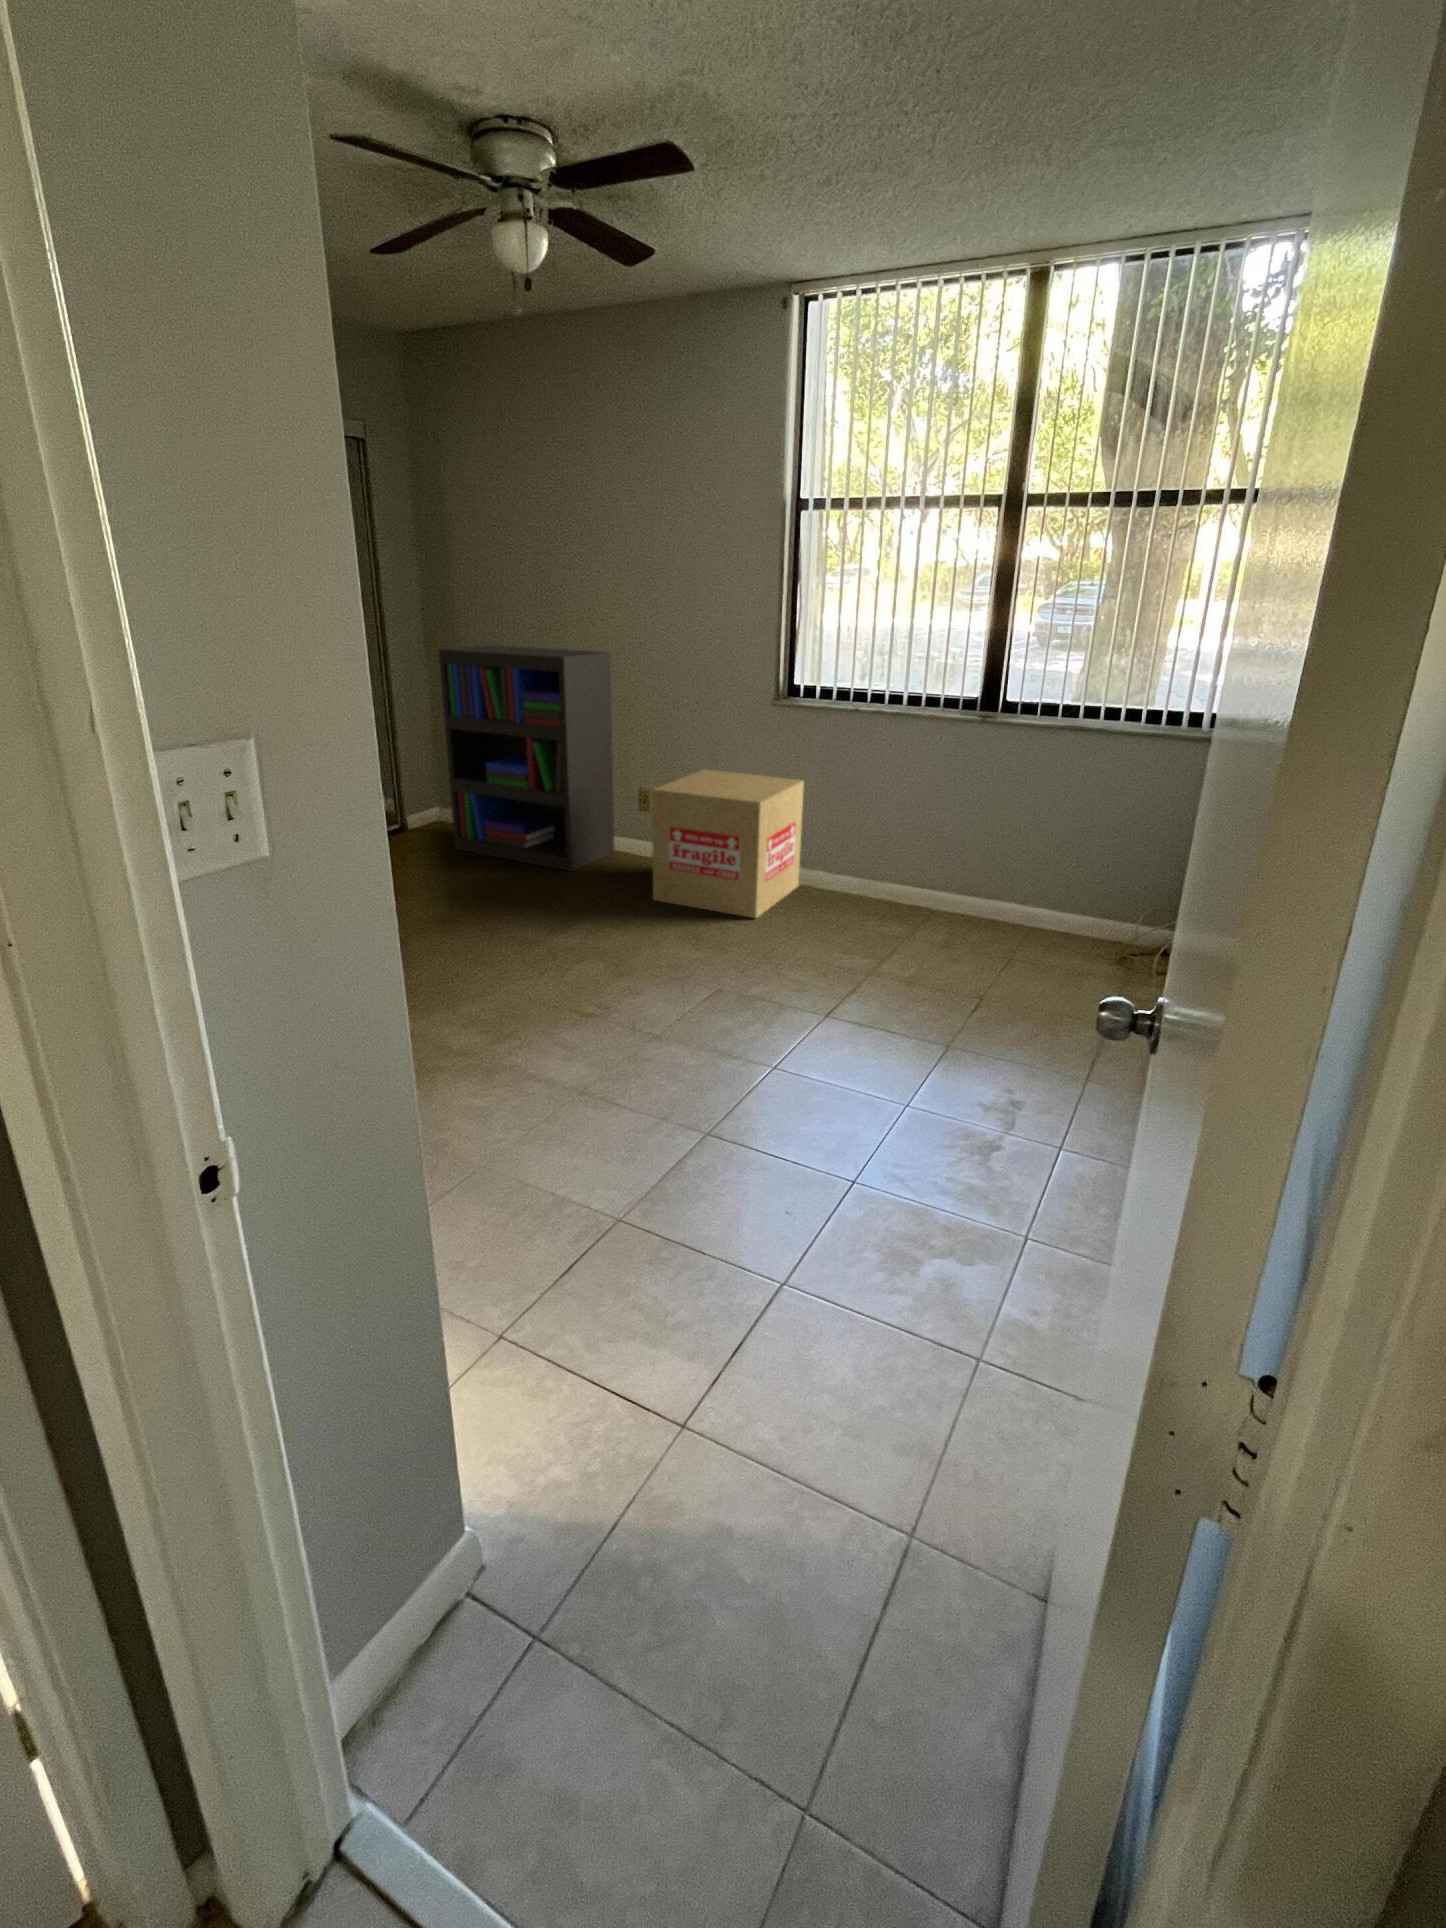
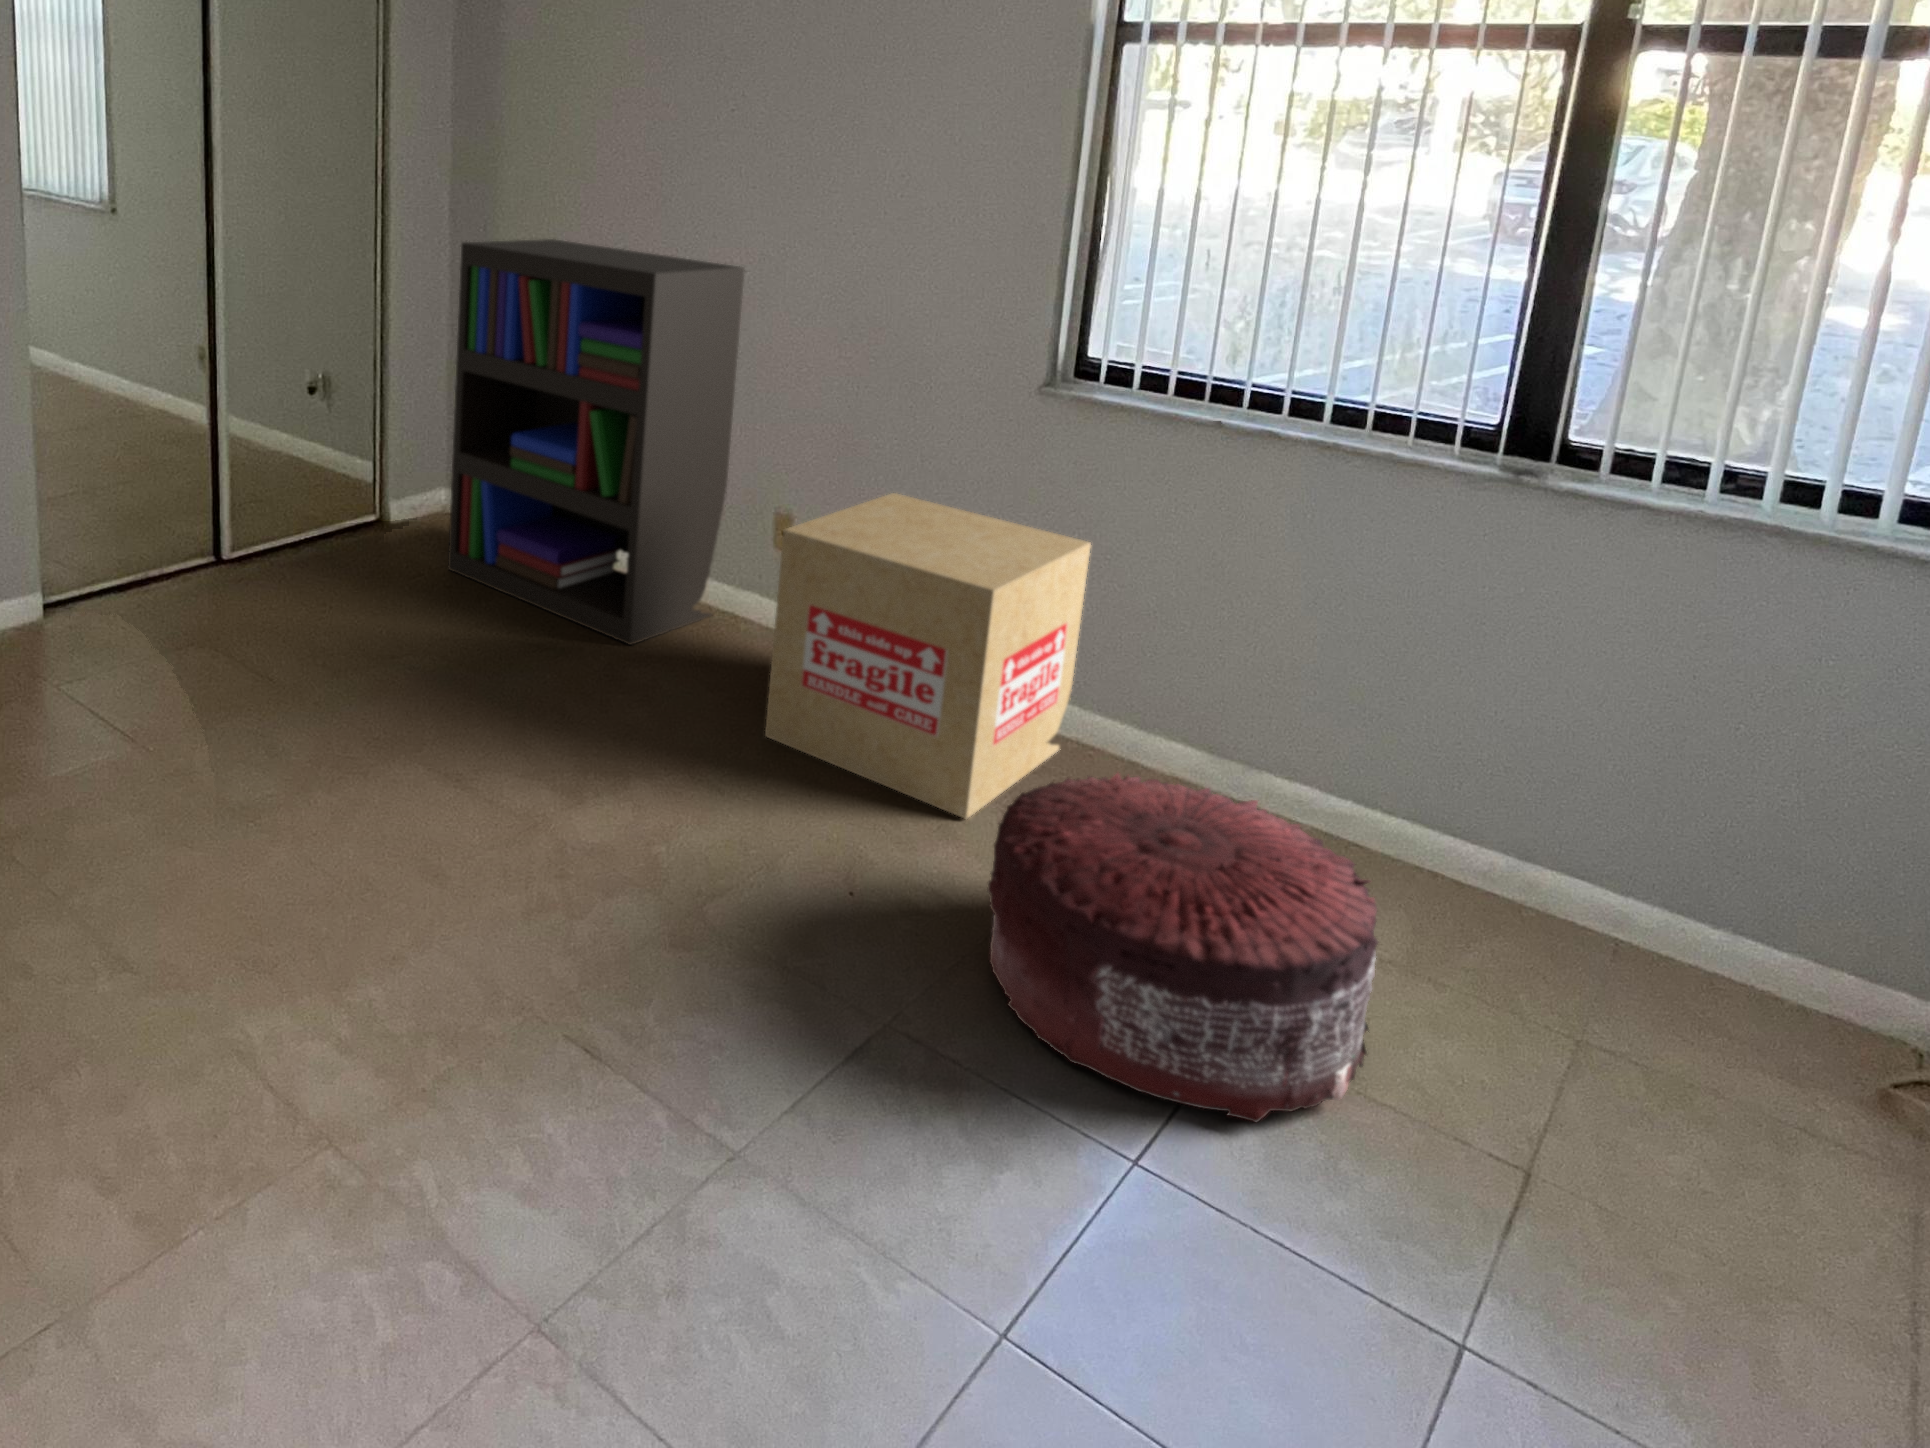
pouf: none [769,875,929,996] -> present [987,773,1378,1122]

